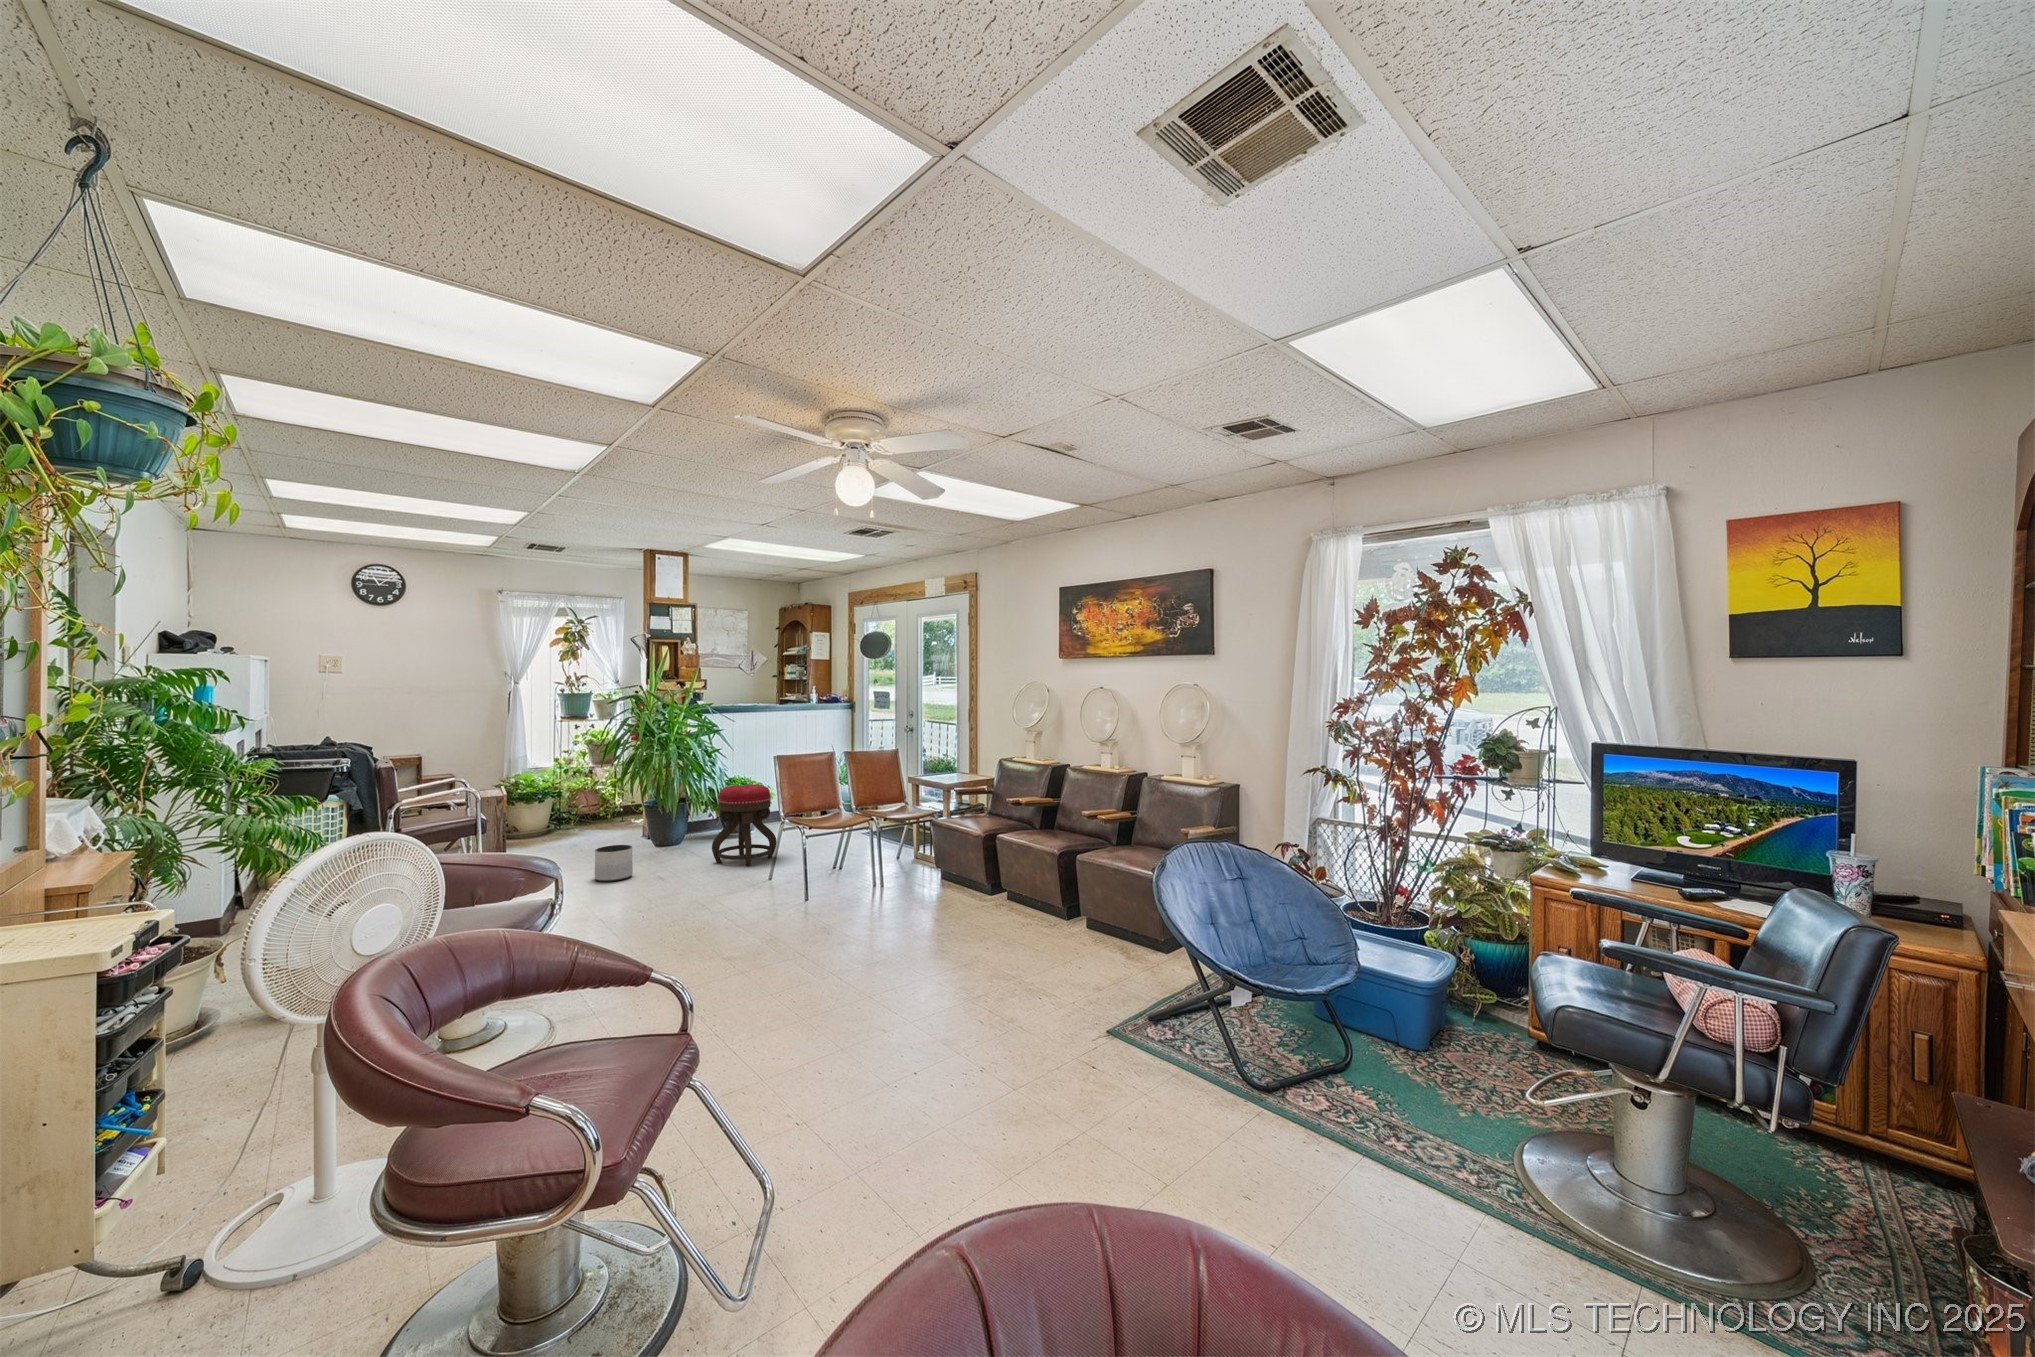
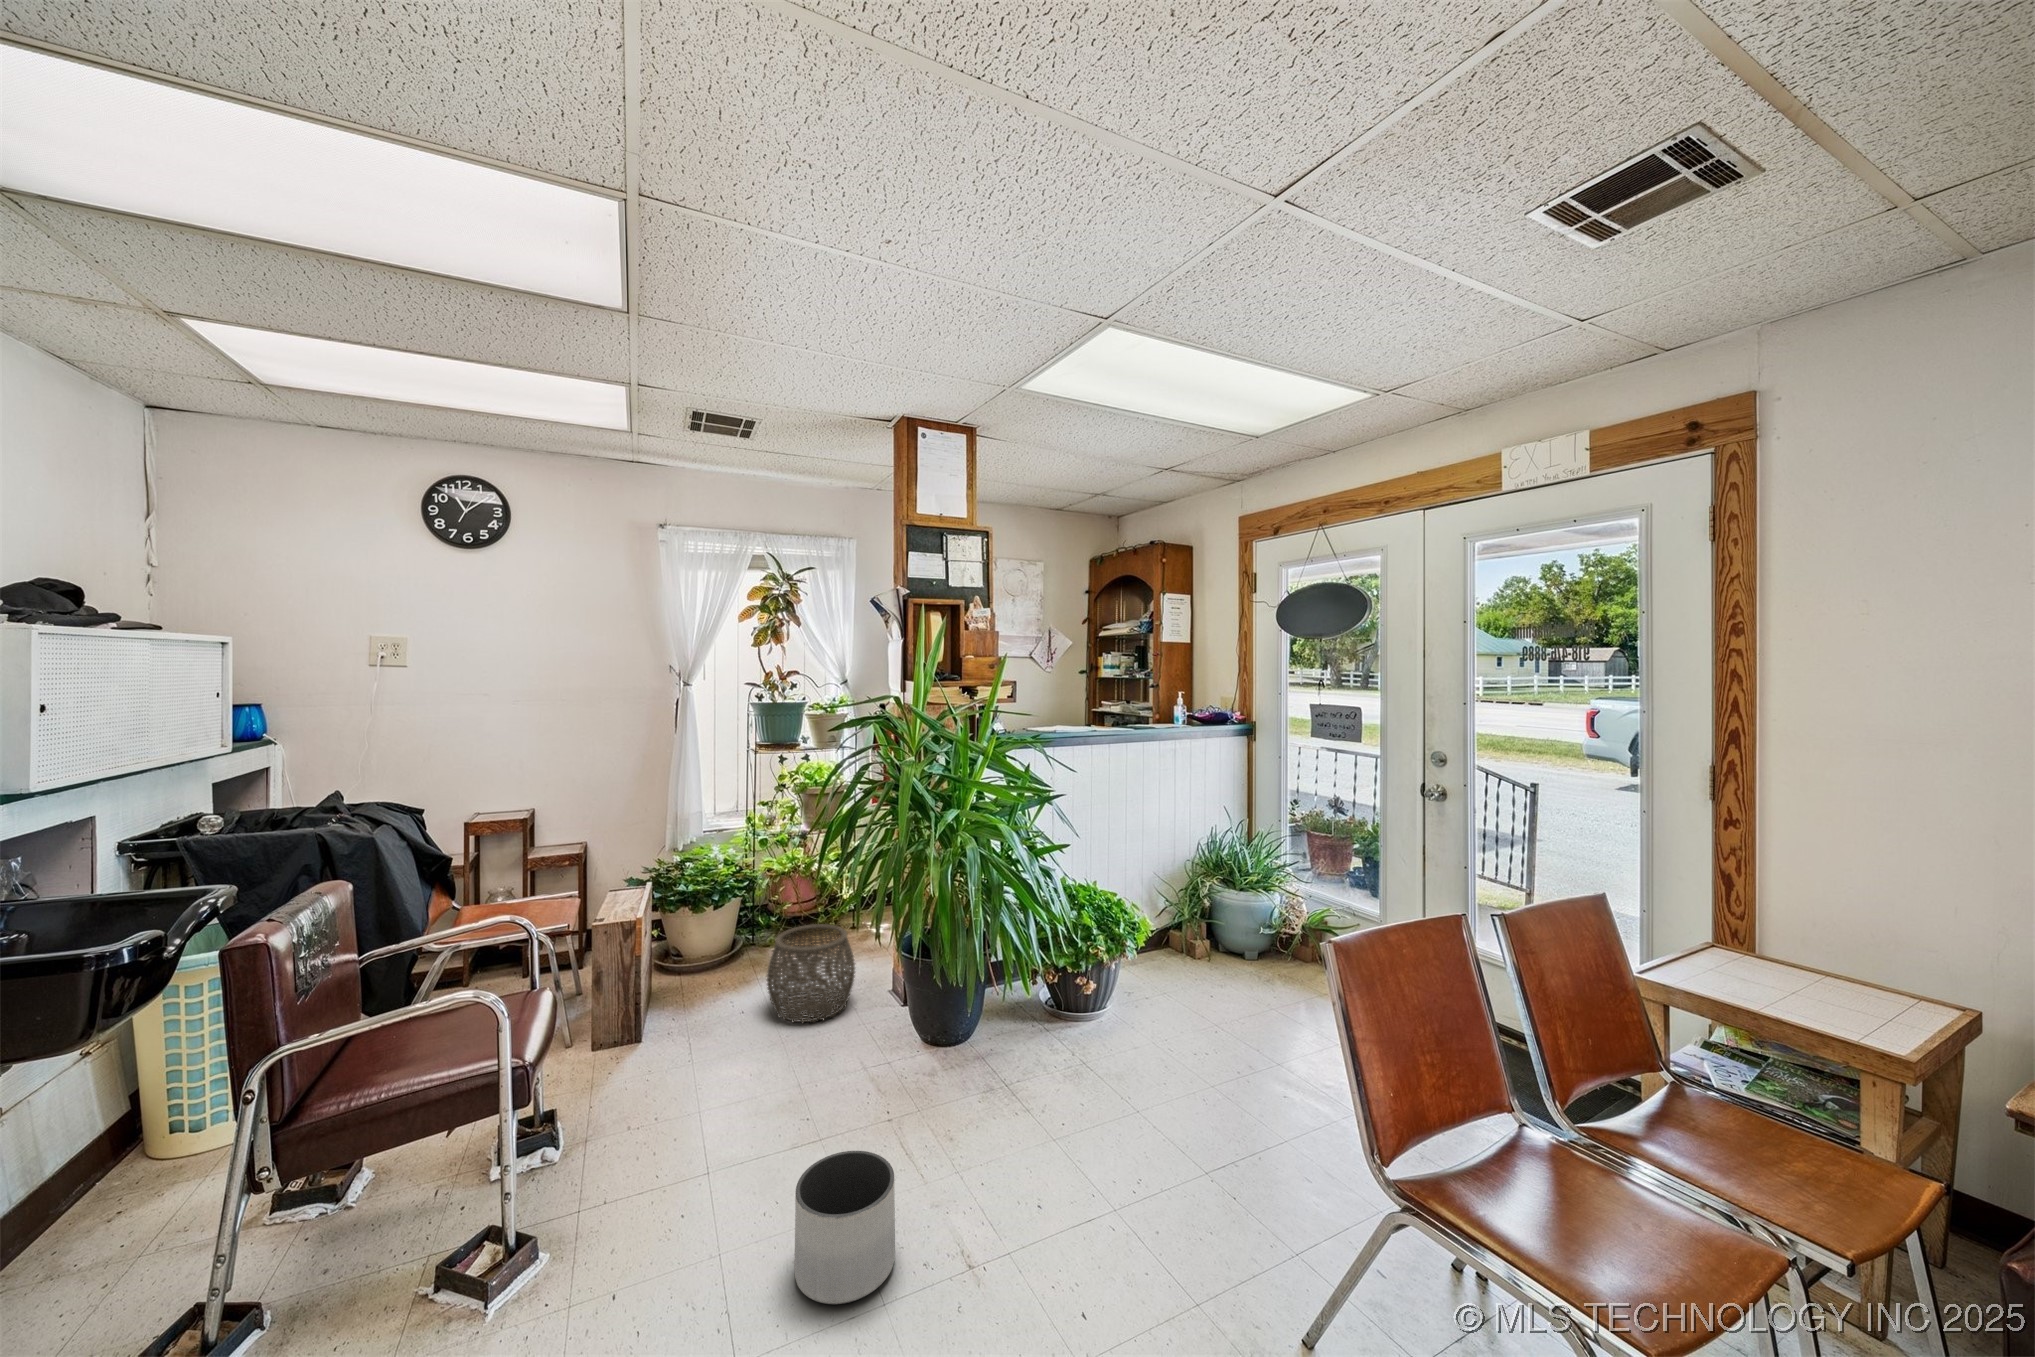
ottoman: present [712,784,777,866] -> none [1084,954,1241,1223]
woven basket: none [573,803,622,844] -> present [767,924,855,1023]

